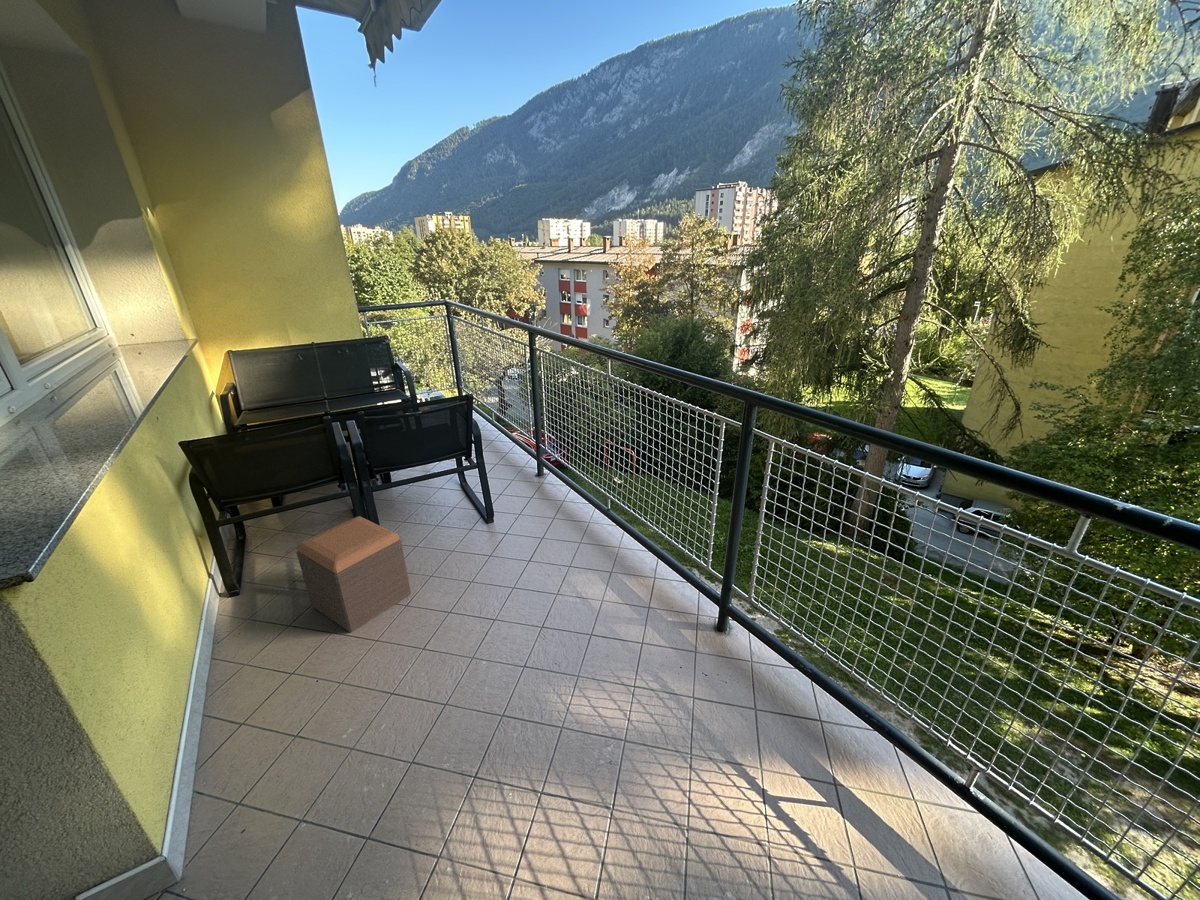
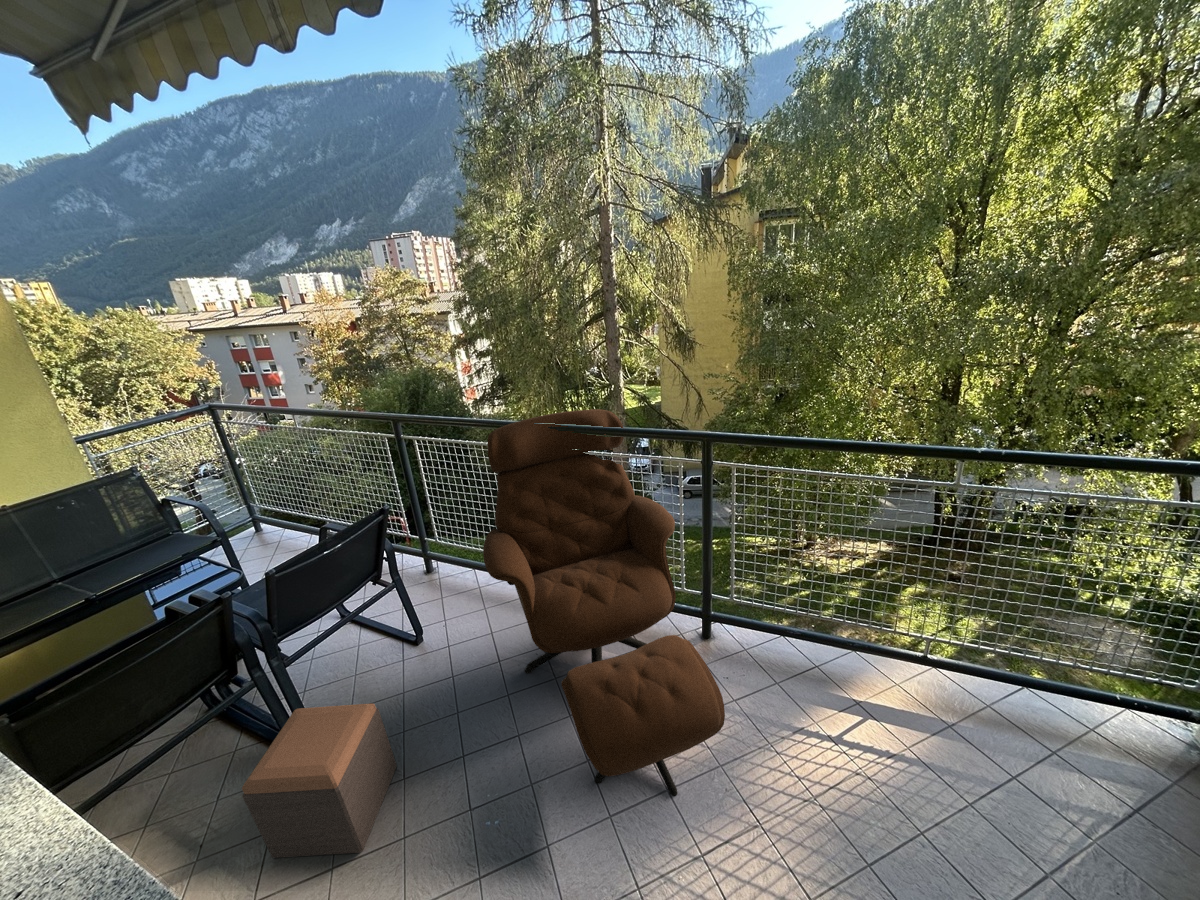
lounge chair: none [496,343,721,737] -> present [483,409,725,796]

